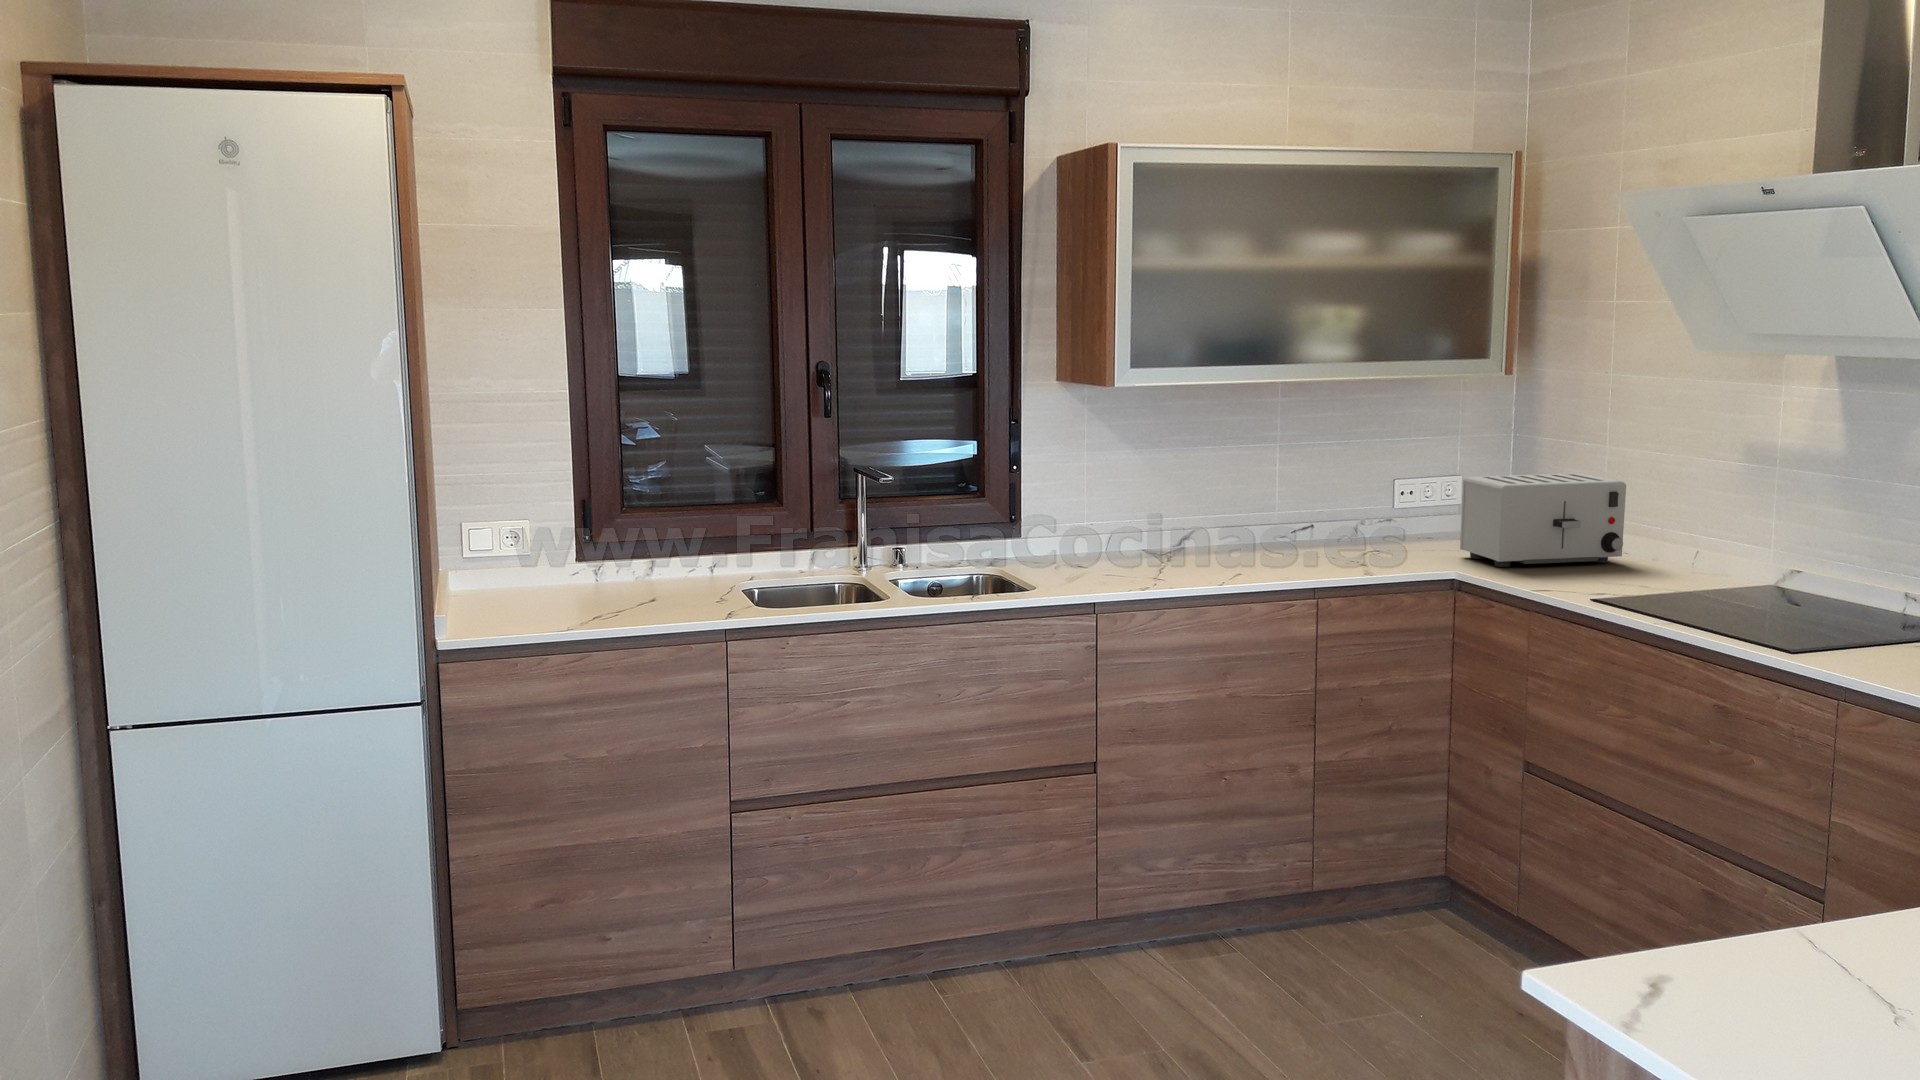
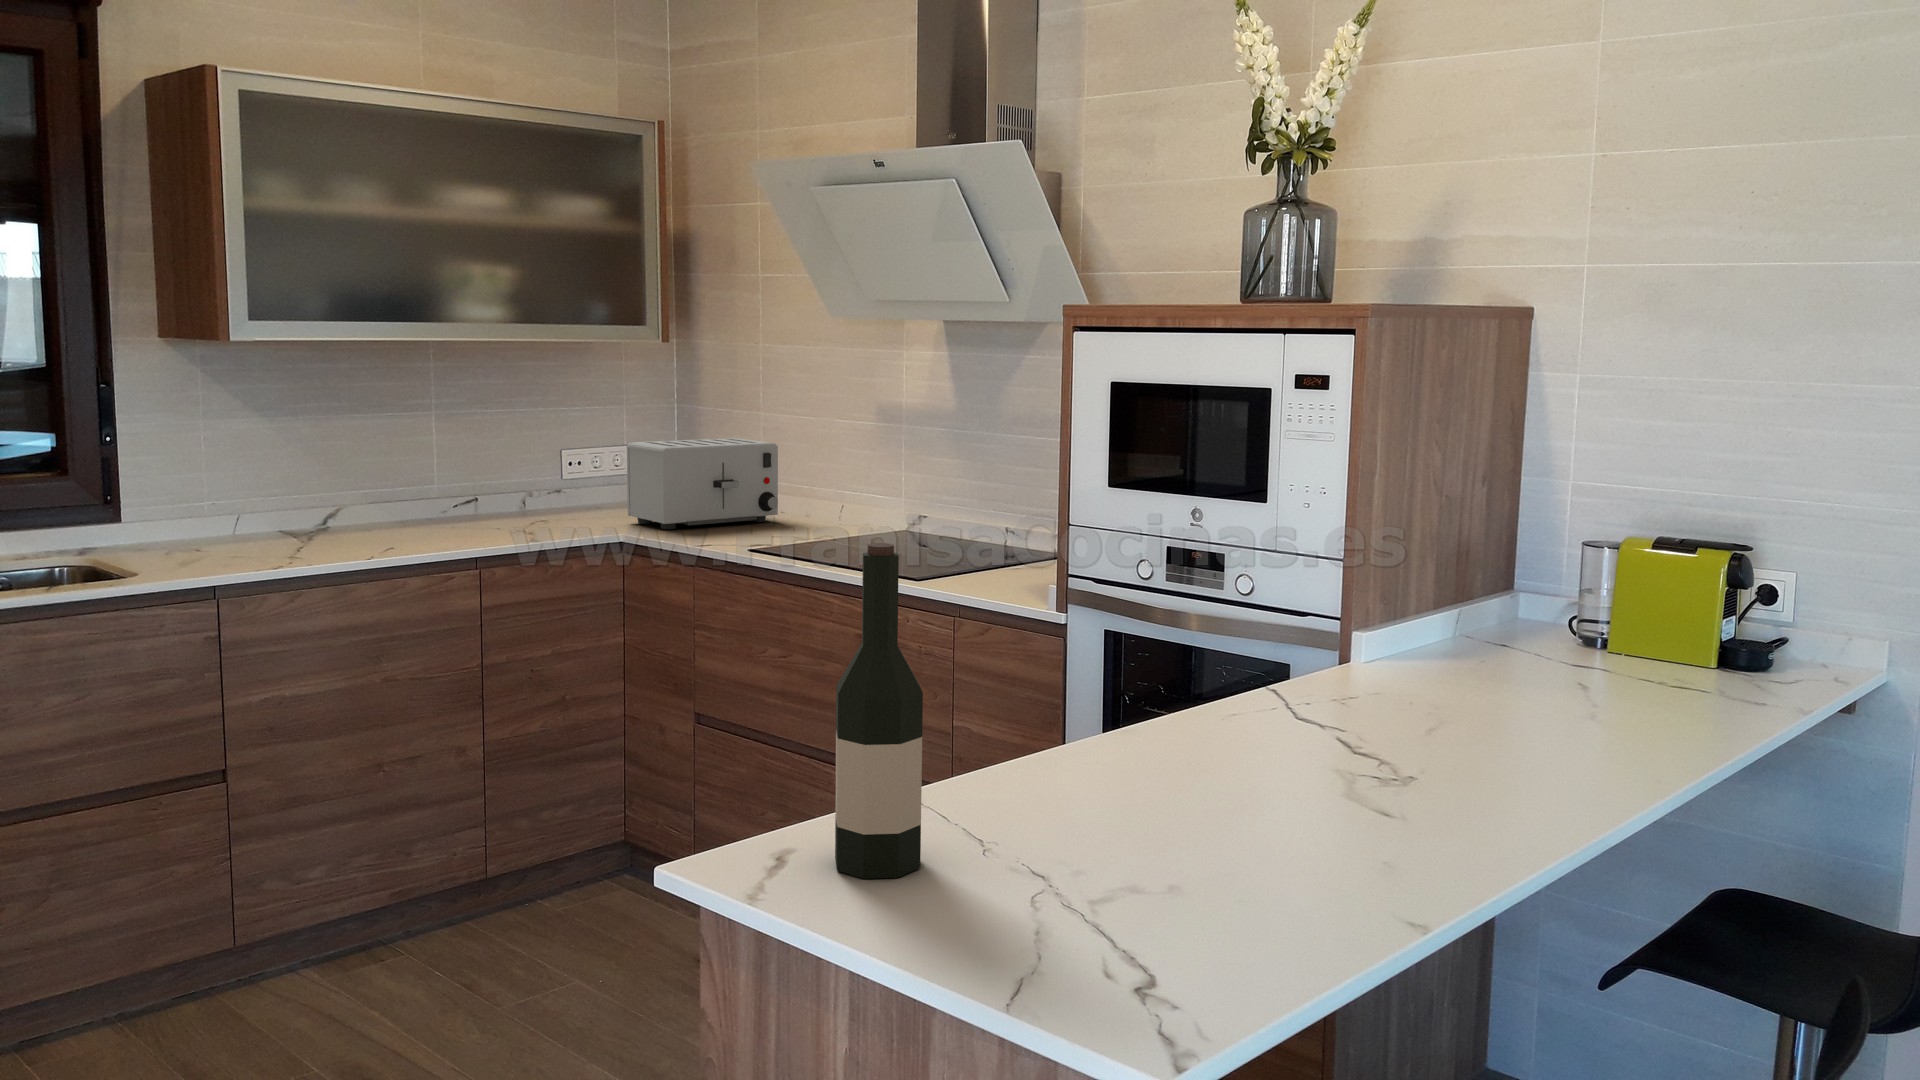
wine bottle: none [1710,679,1823,1021] -> present [835,543,923,879]

